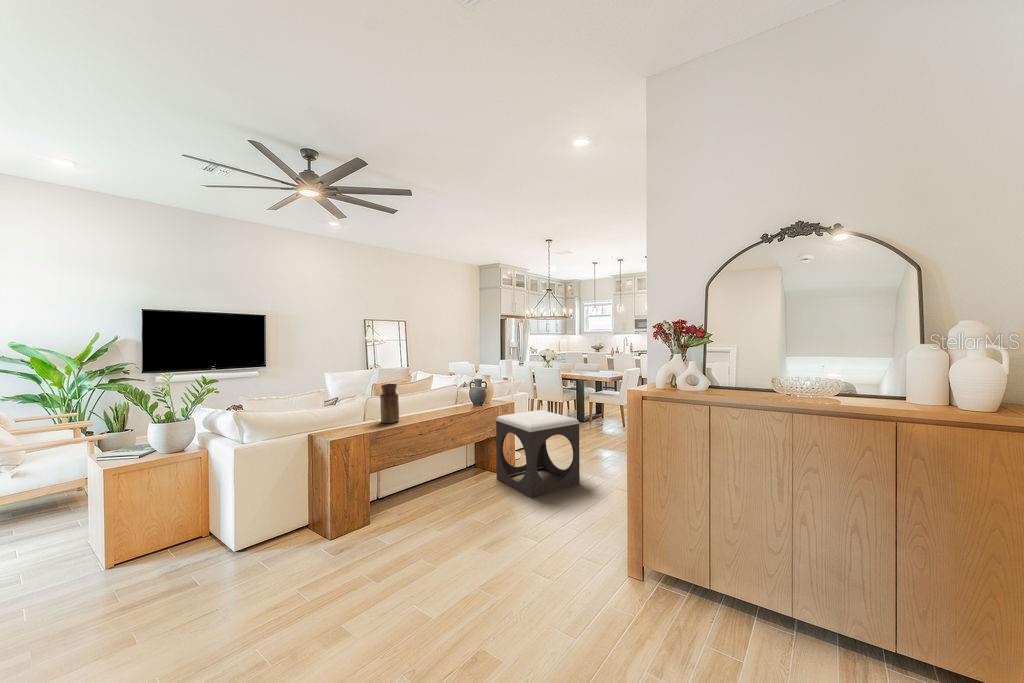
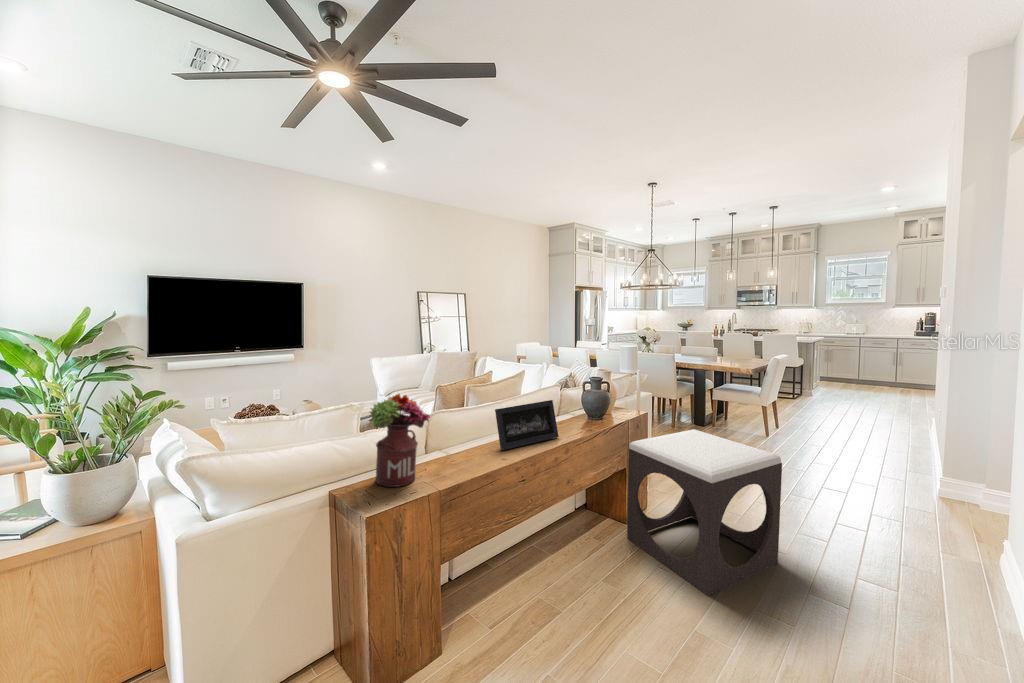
flower arrangement: none [332,381,367,432] -> present [369,394,430,487]
vase: present [380,384,399,423] -> none [451,393,483,463]
picture frame: none [408,390,450,419] -> present [495,400,559,450]

